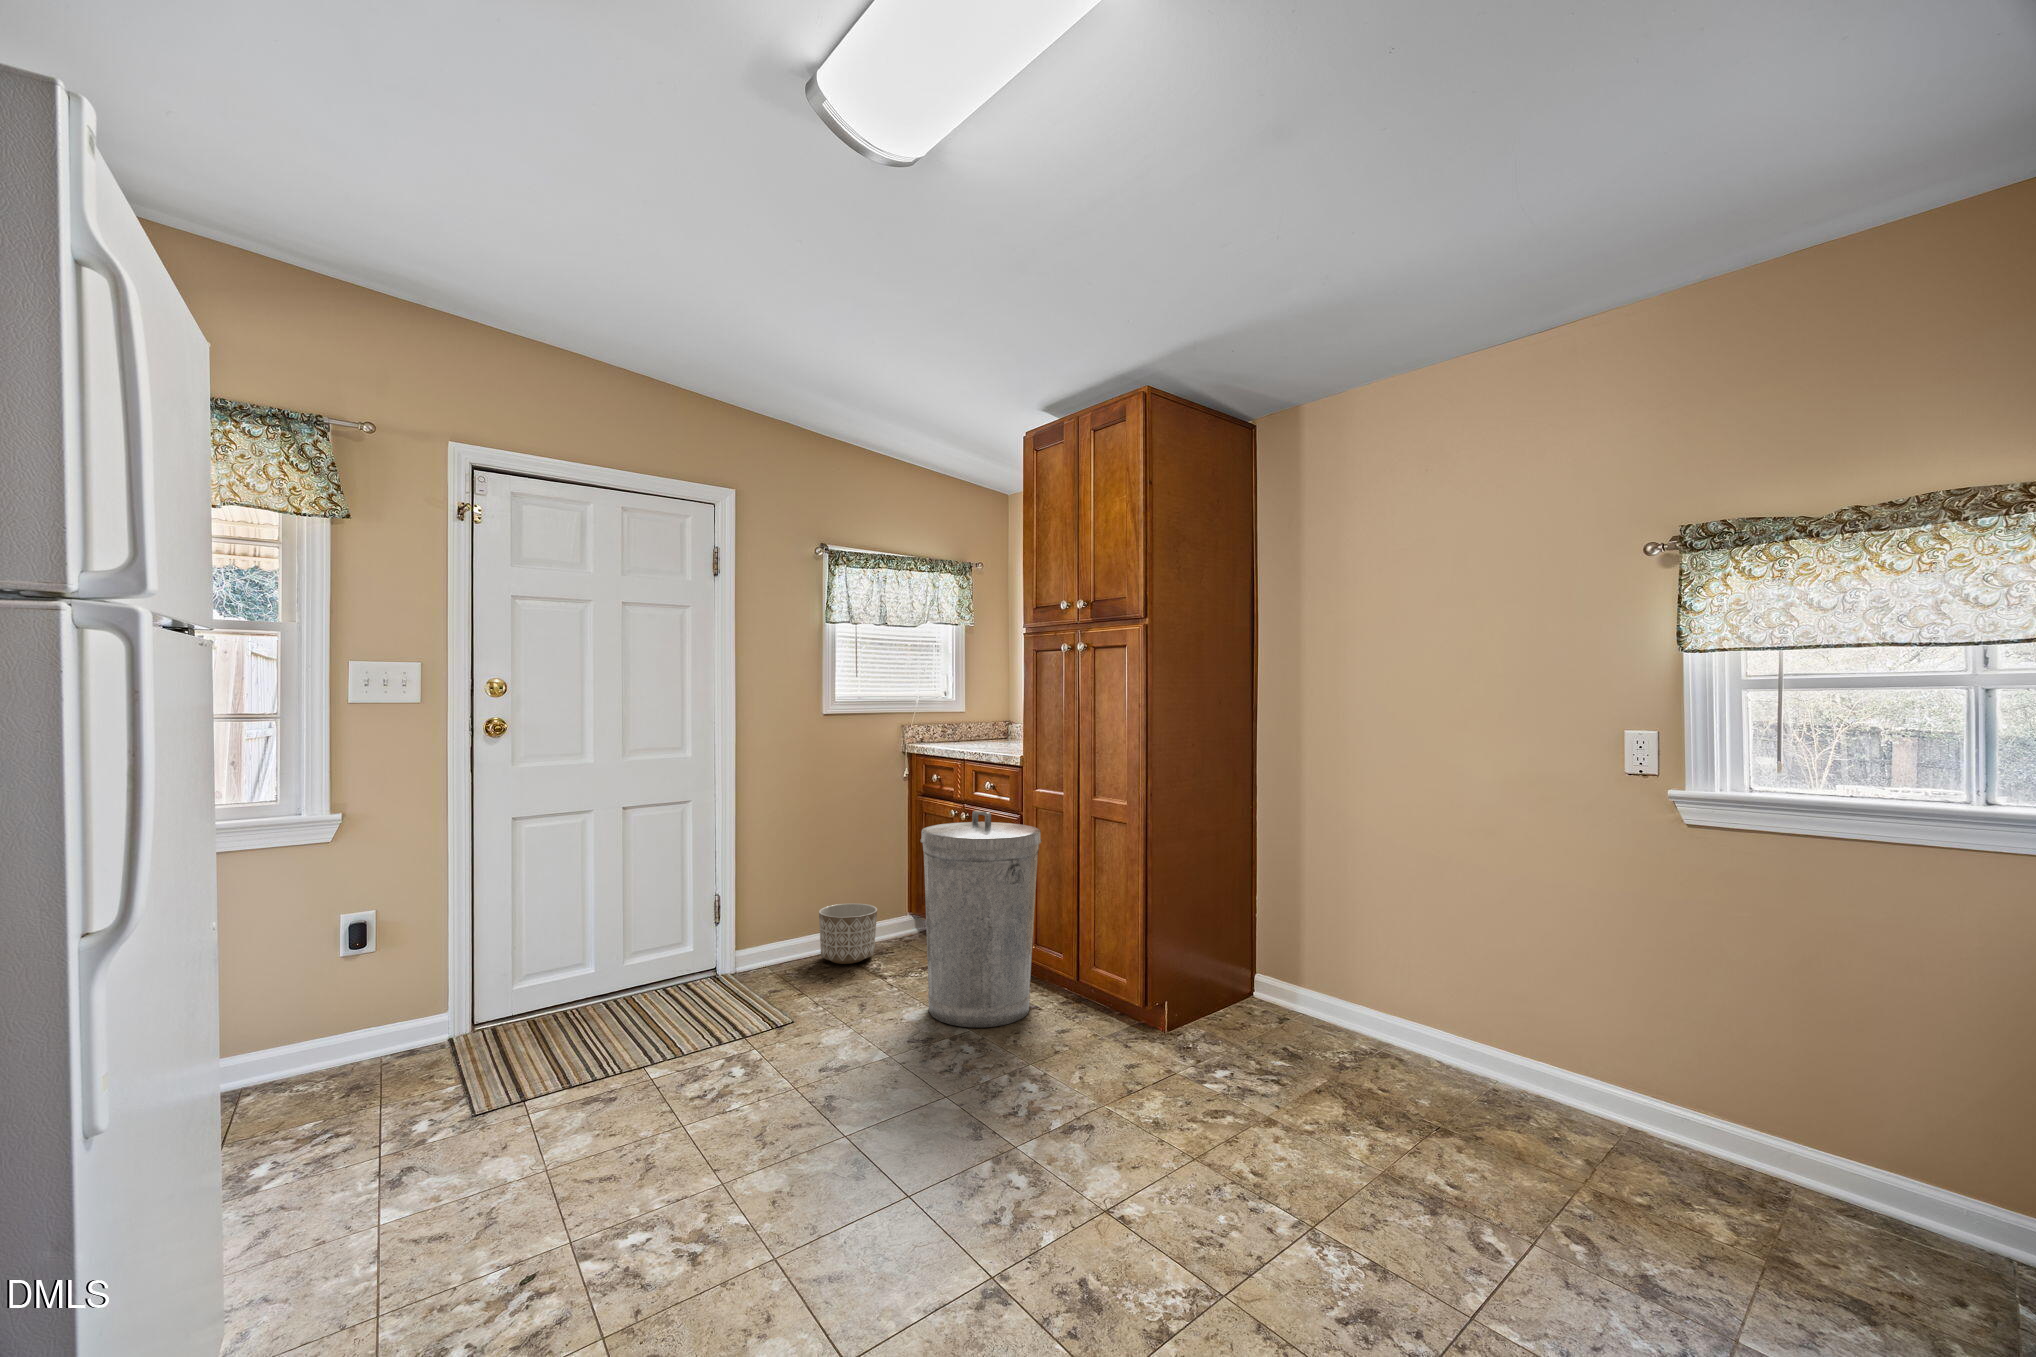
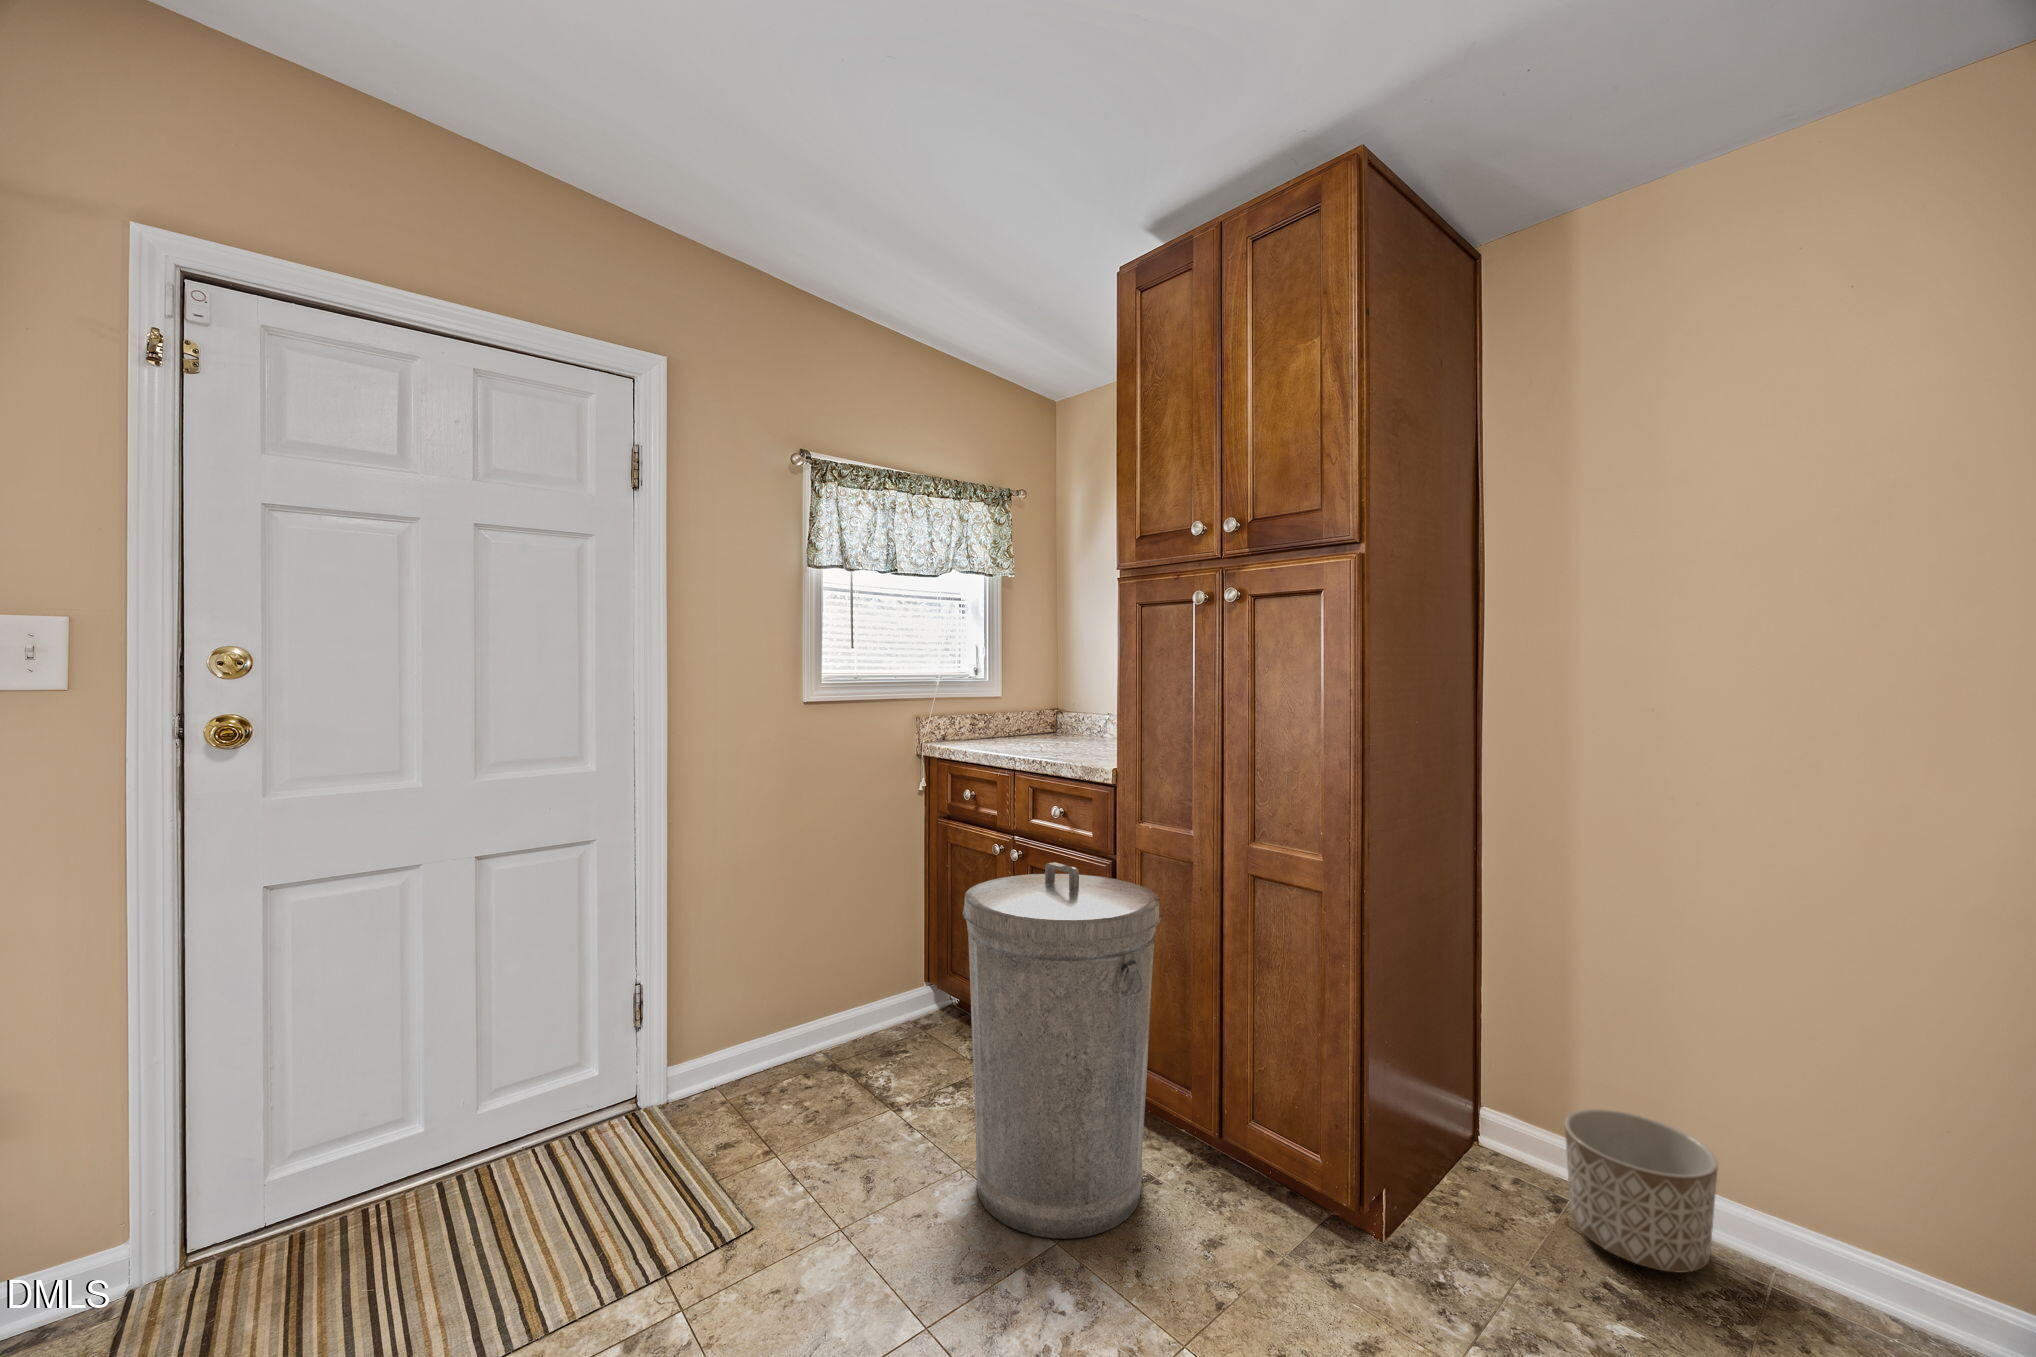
planter: present [819,903,877,964] -> present [1564,1109,1718,1273]

